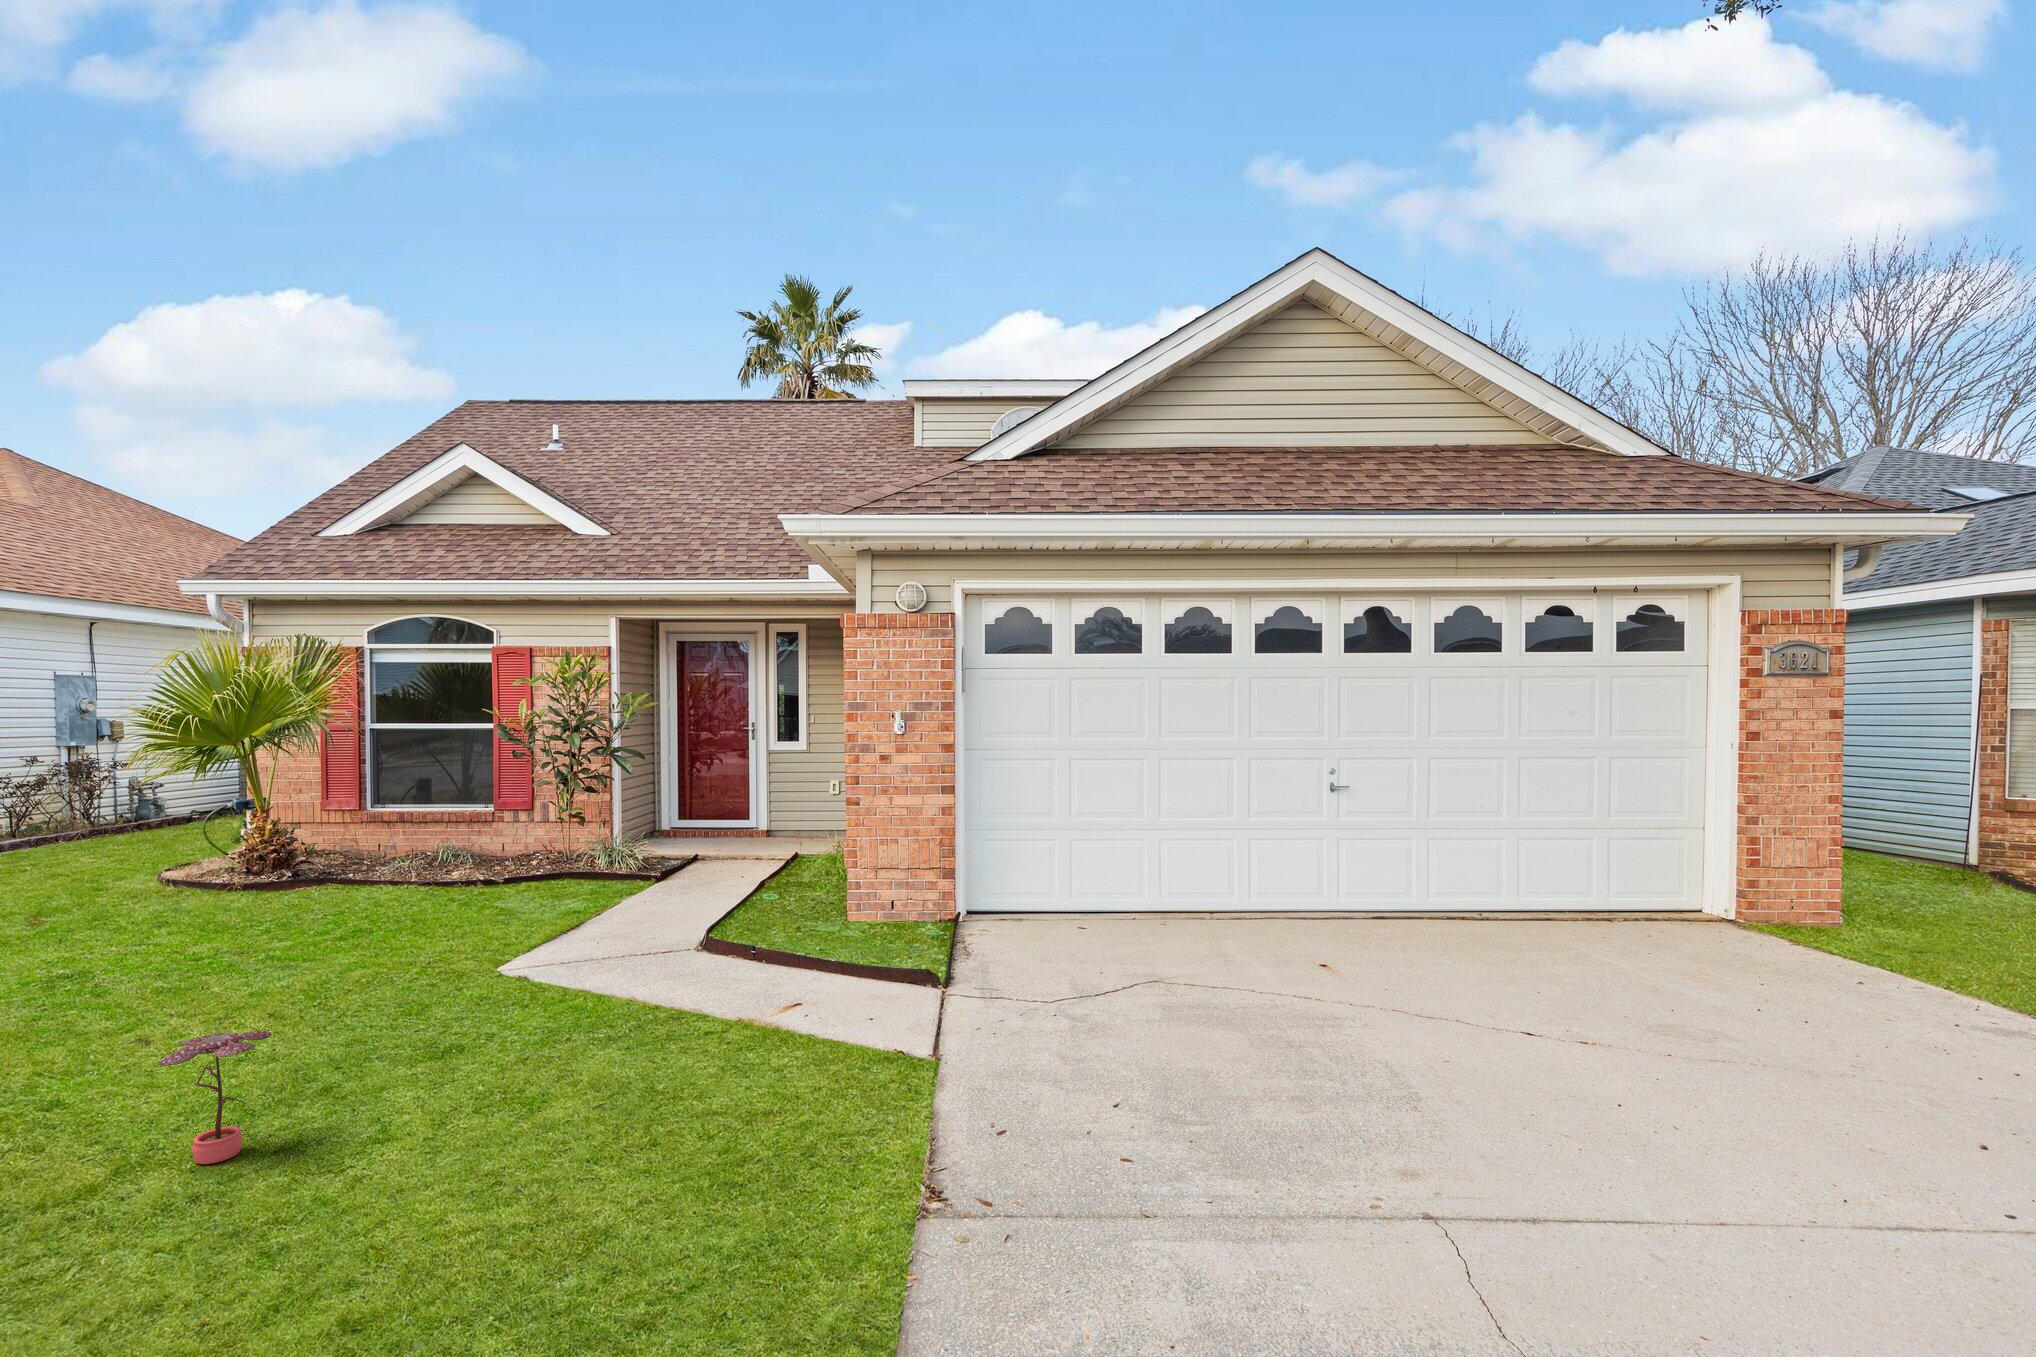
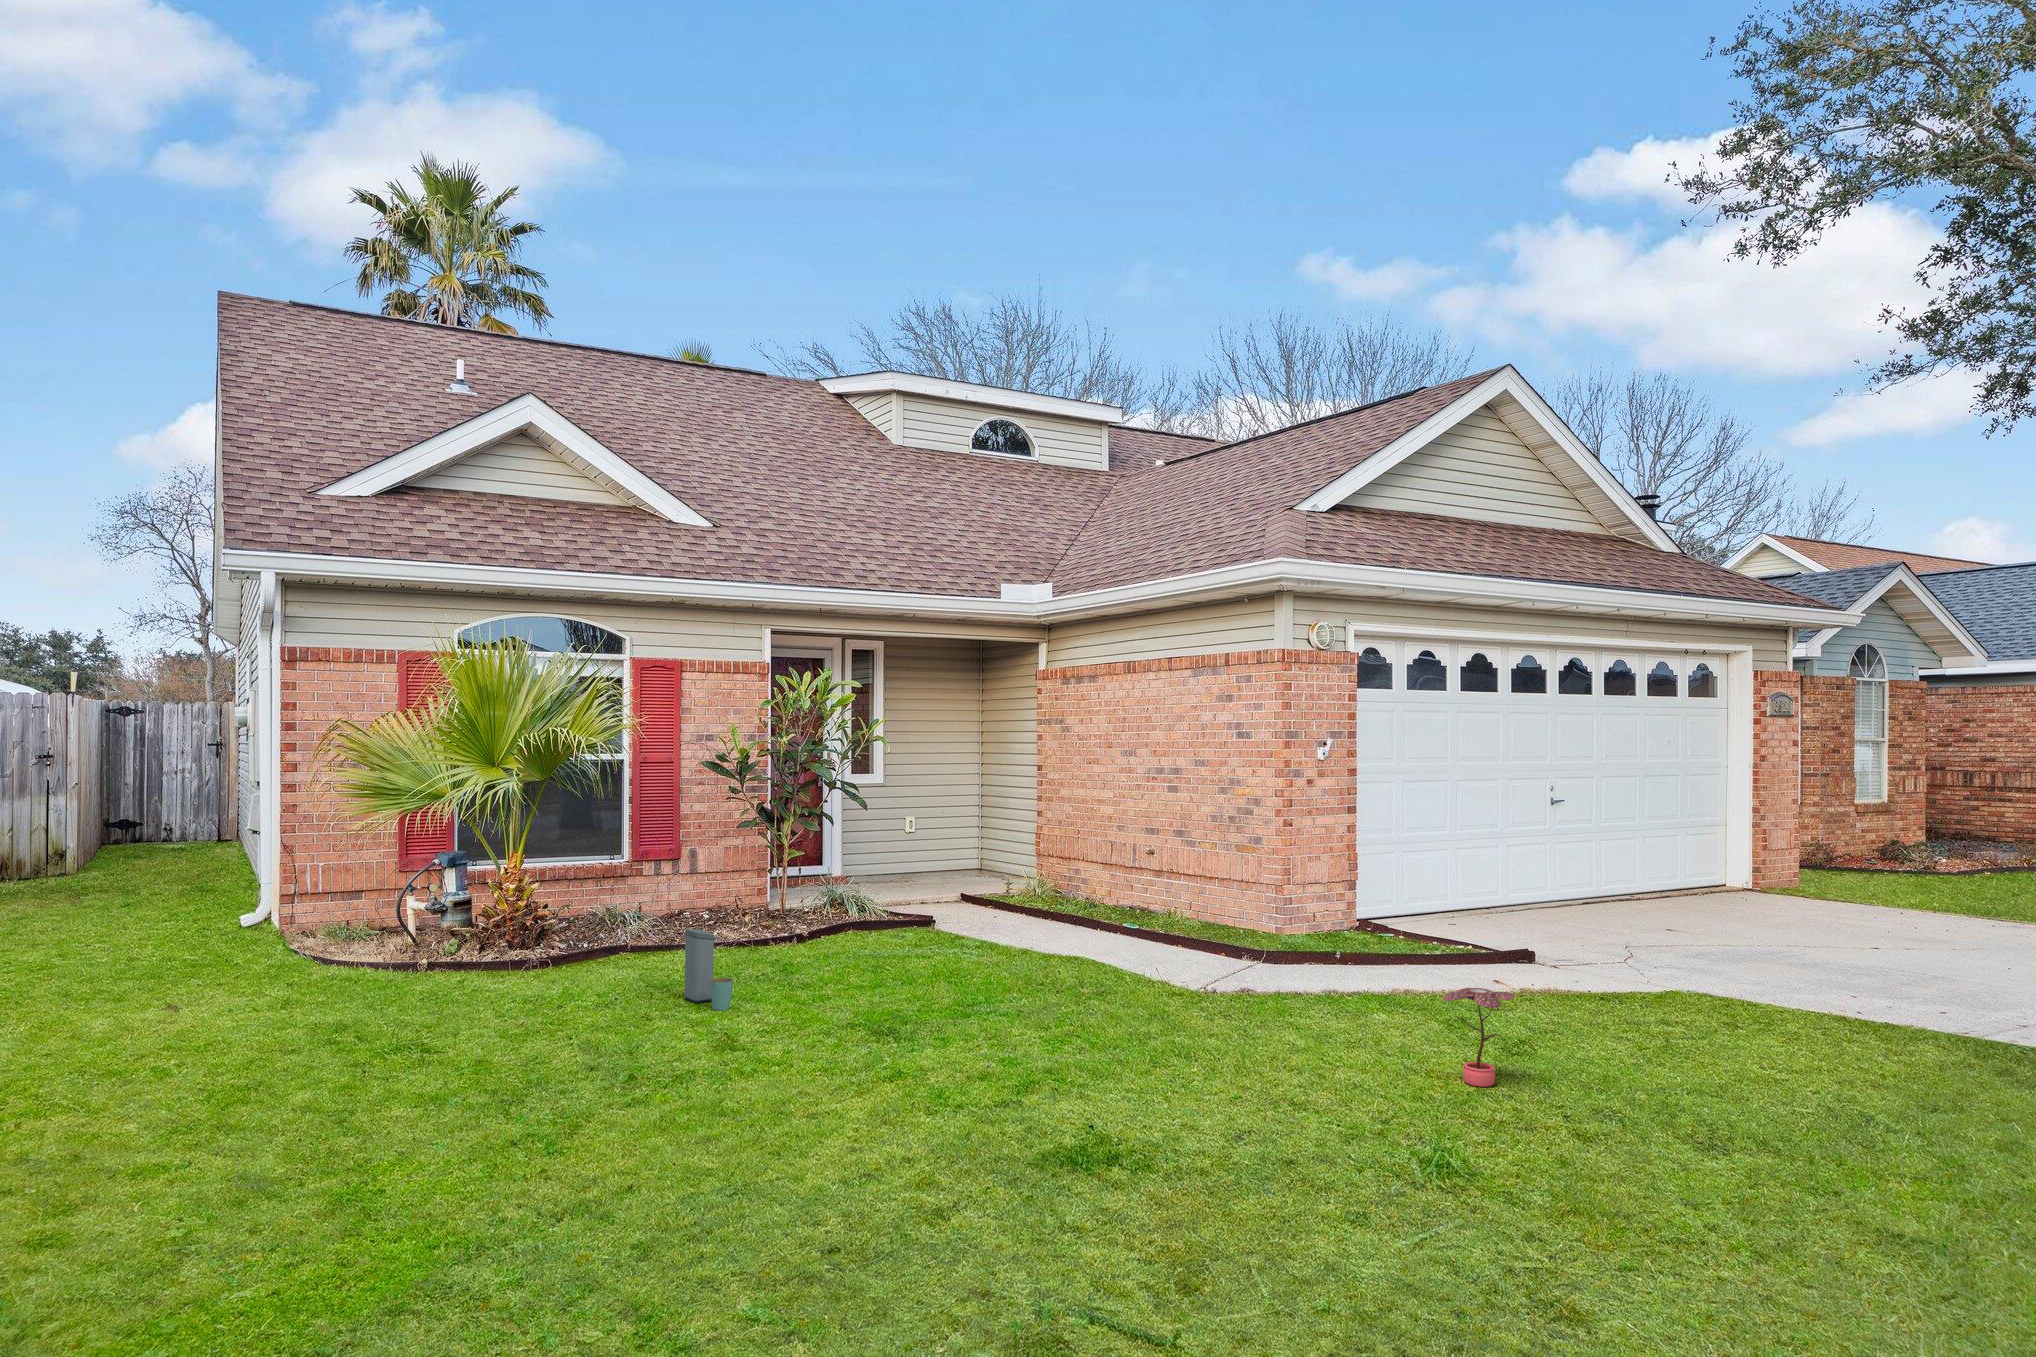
trash can: none [175,873,229,945] -> present [685,929,733,1011]

